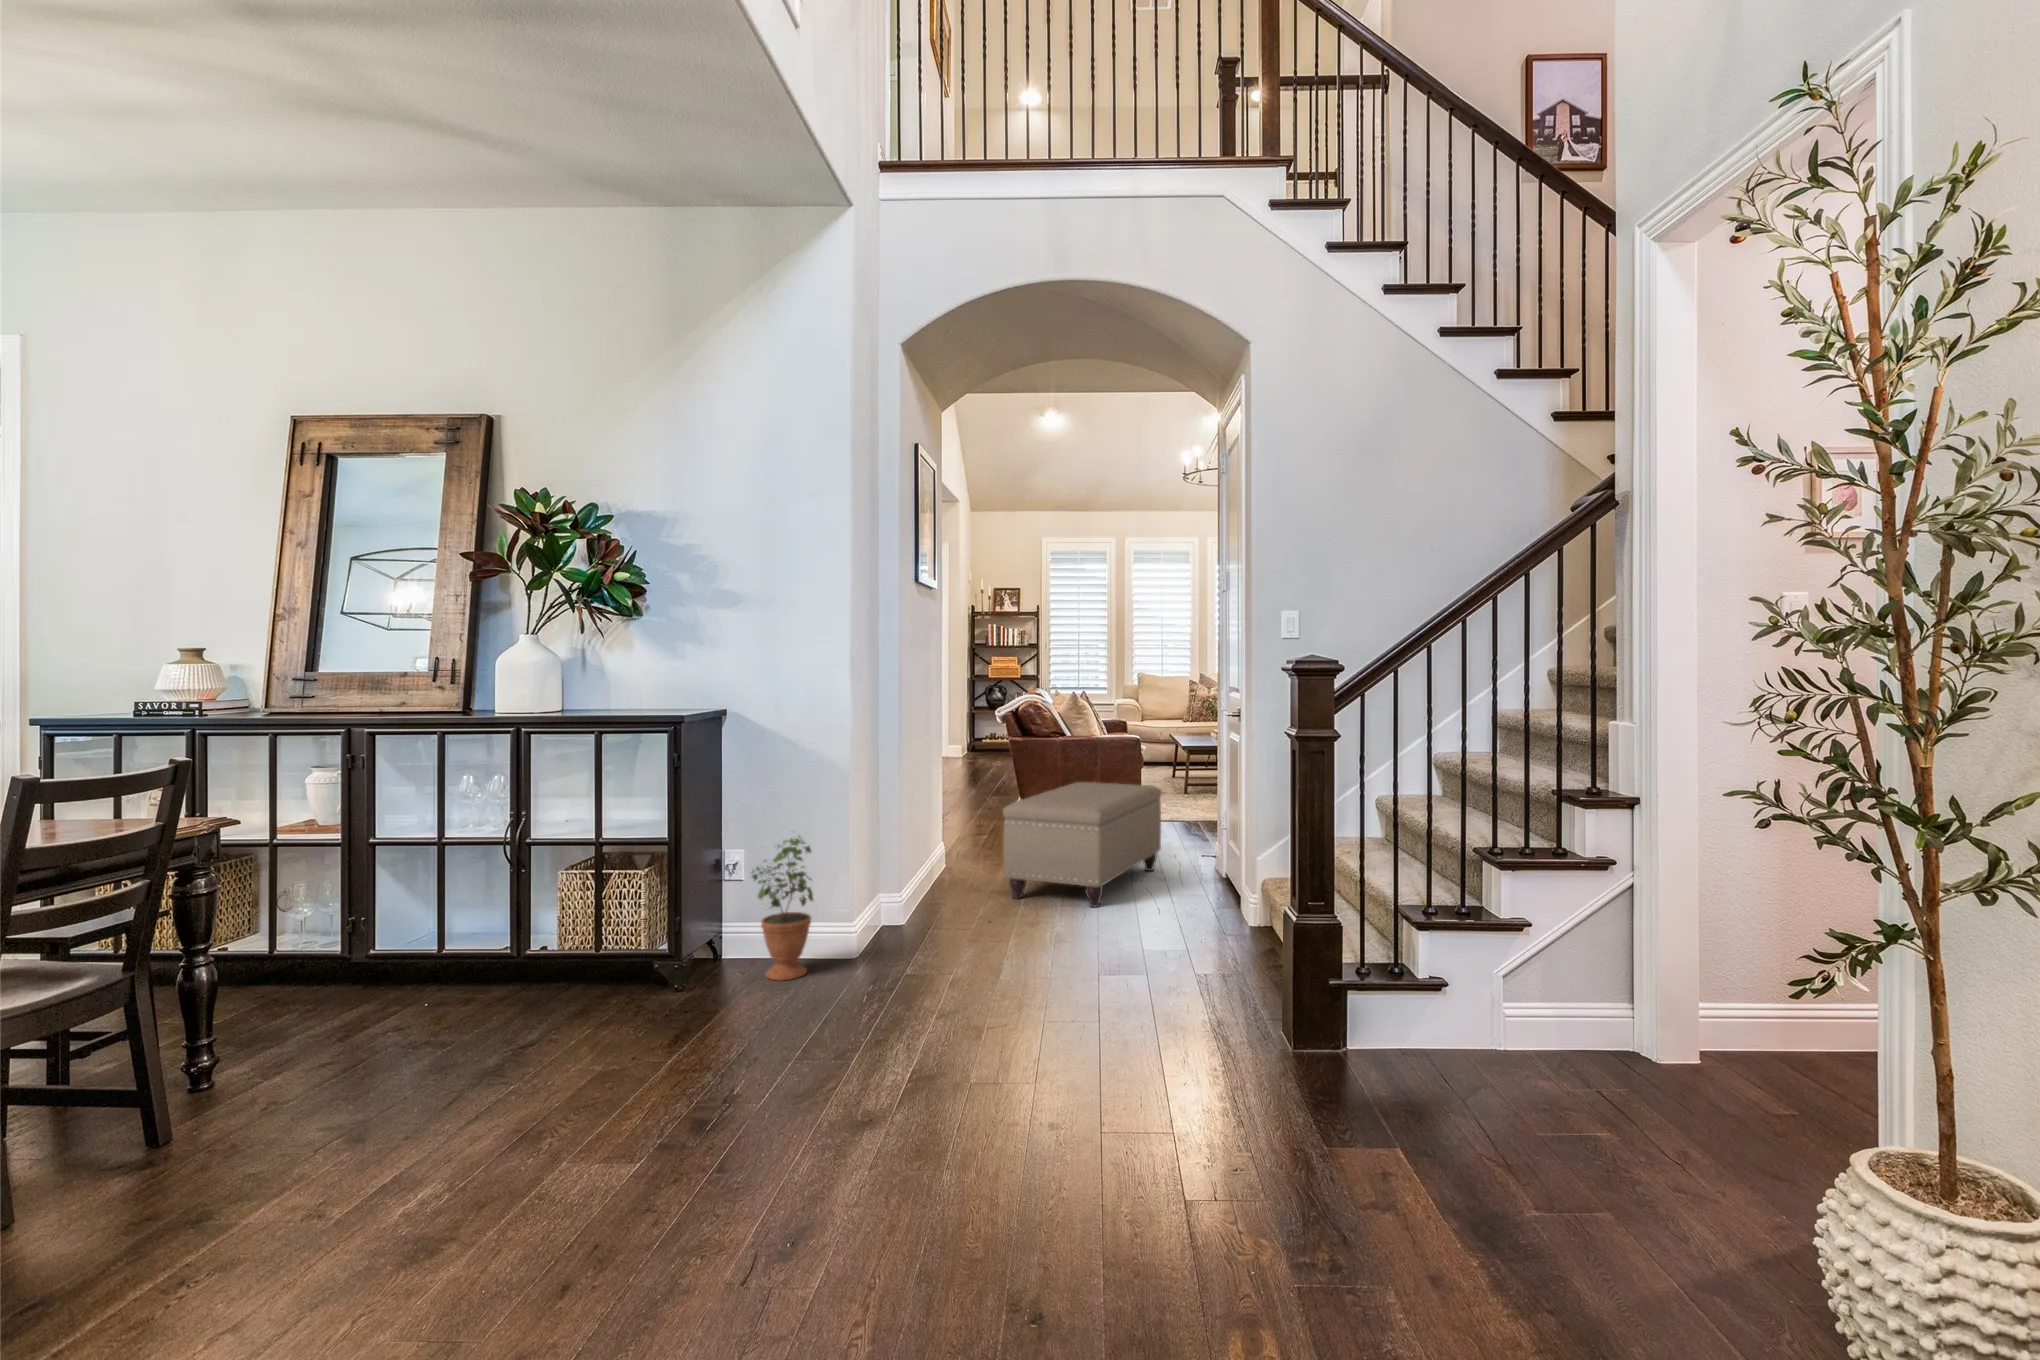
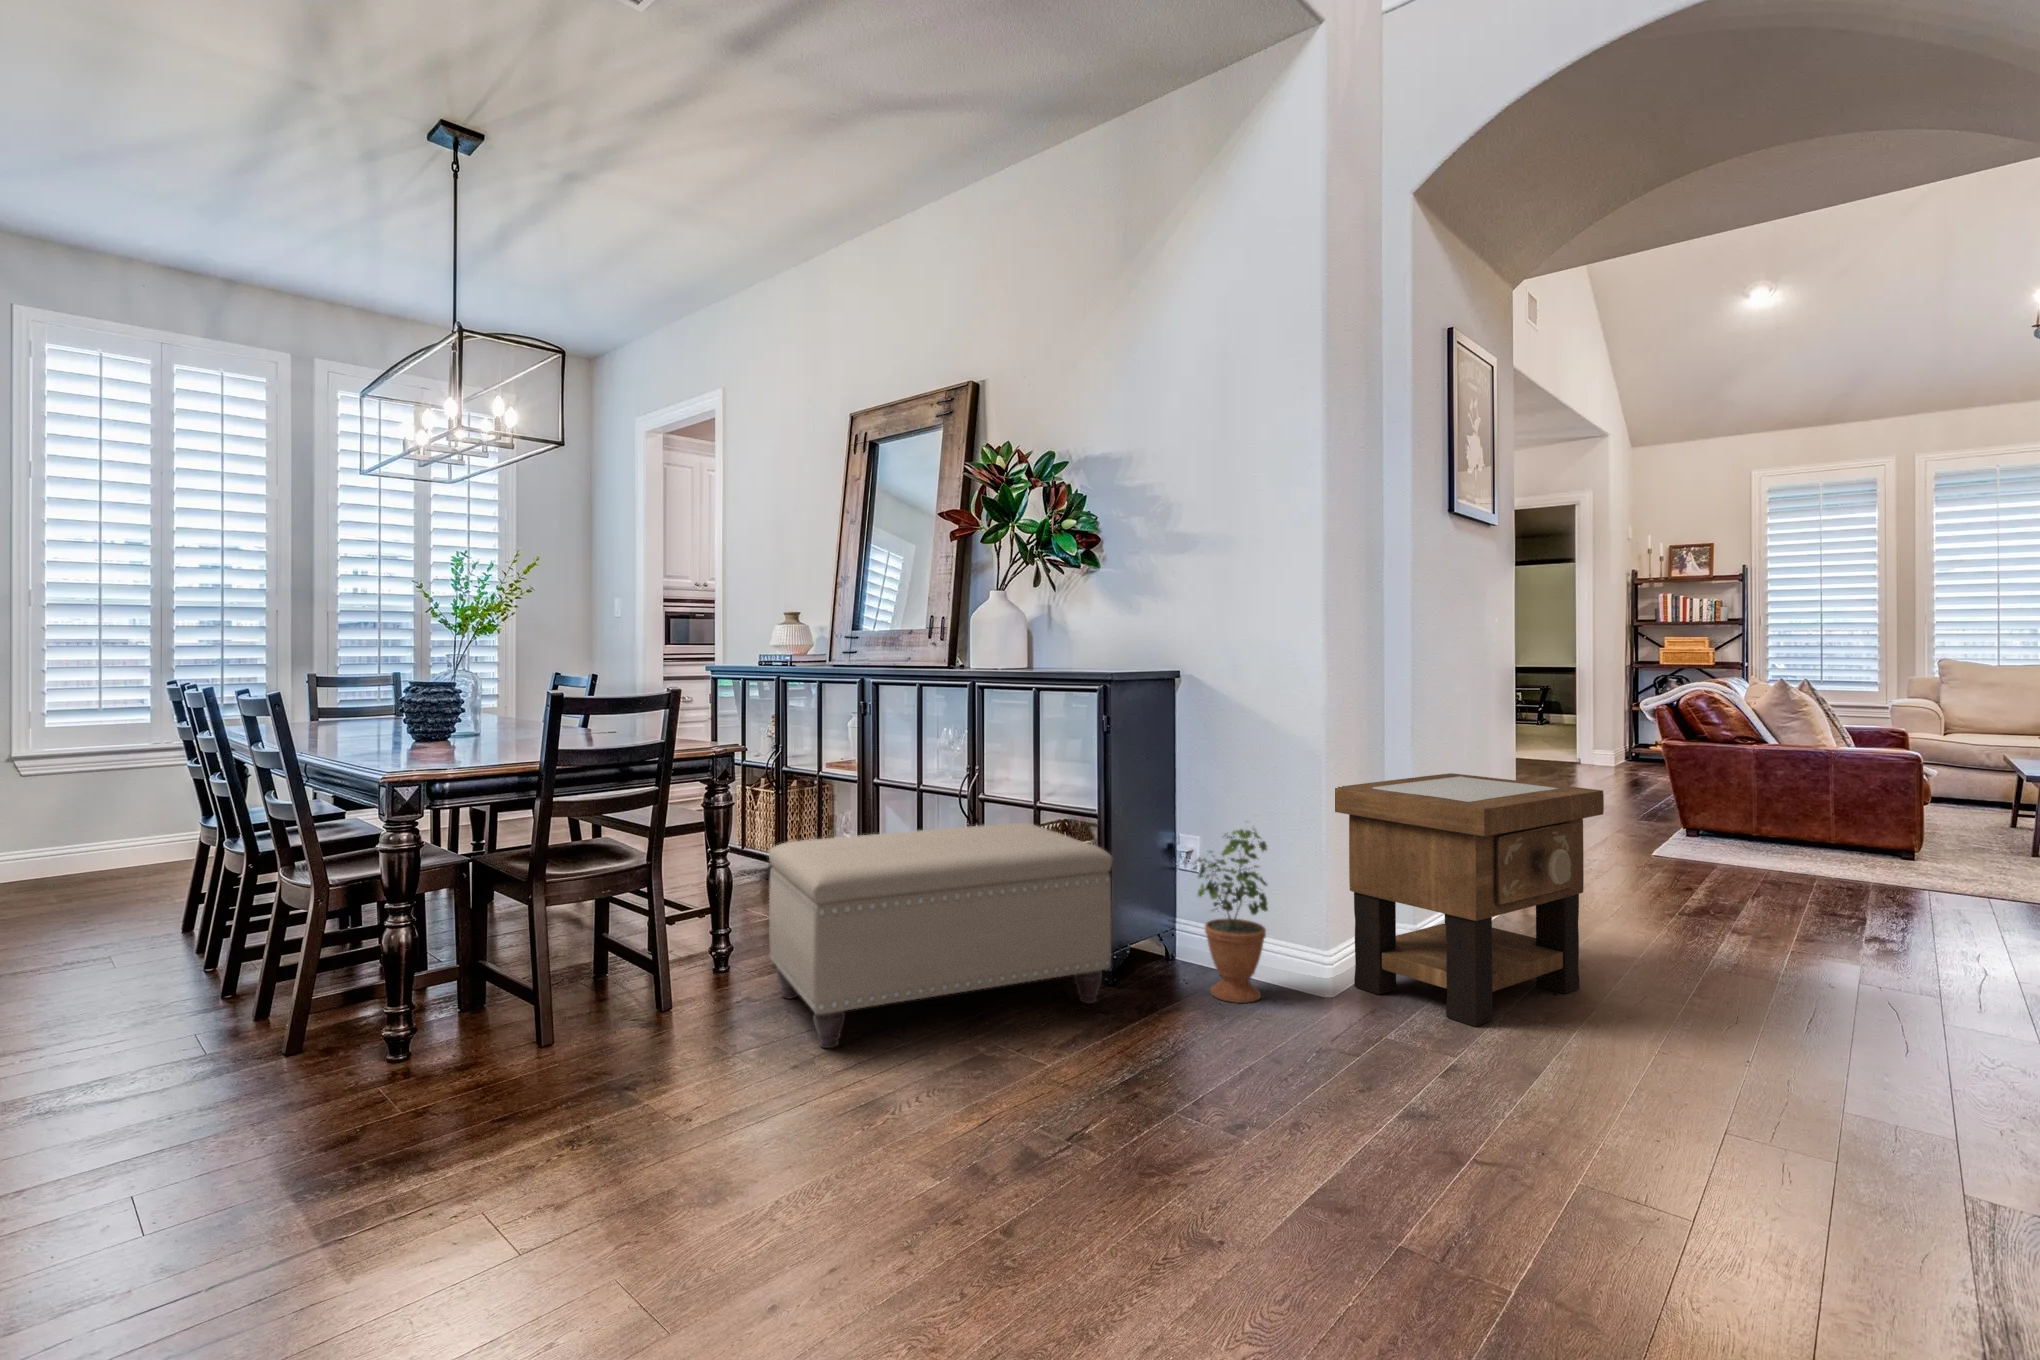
side table: none [852,777,1019,955] -> present [1335,773,1604,1026]
ottoman: present [1003,782,1162,907] -> present [769,823,1113,1048]

